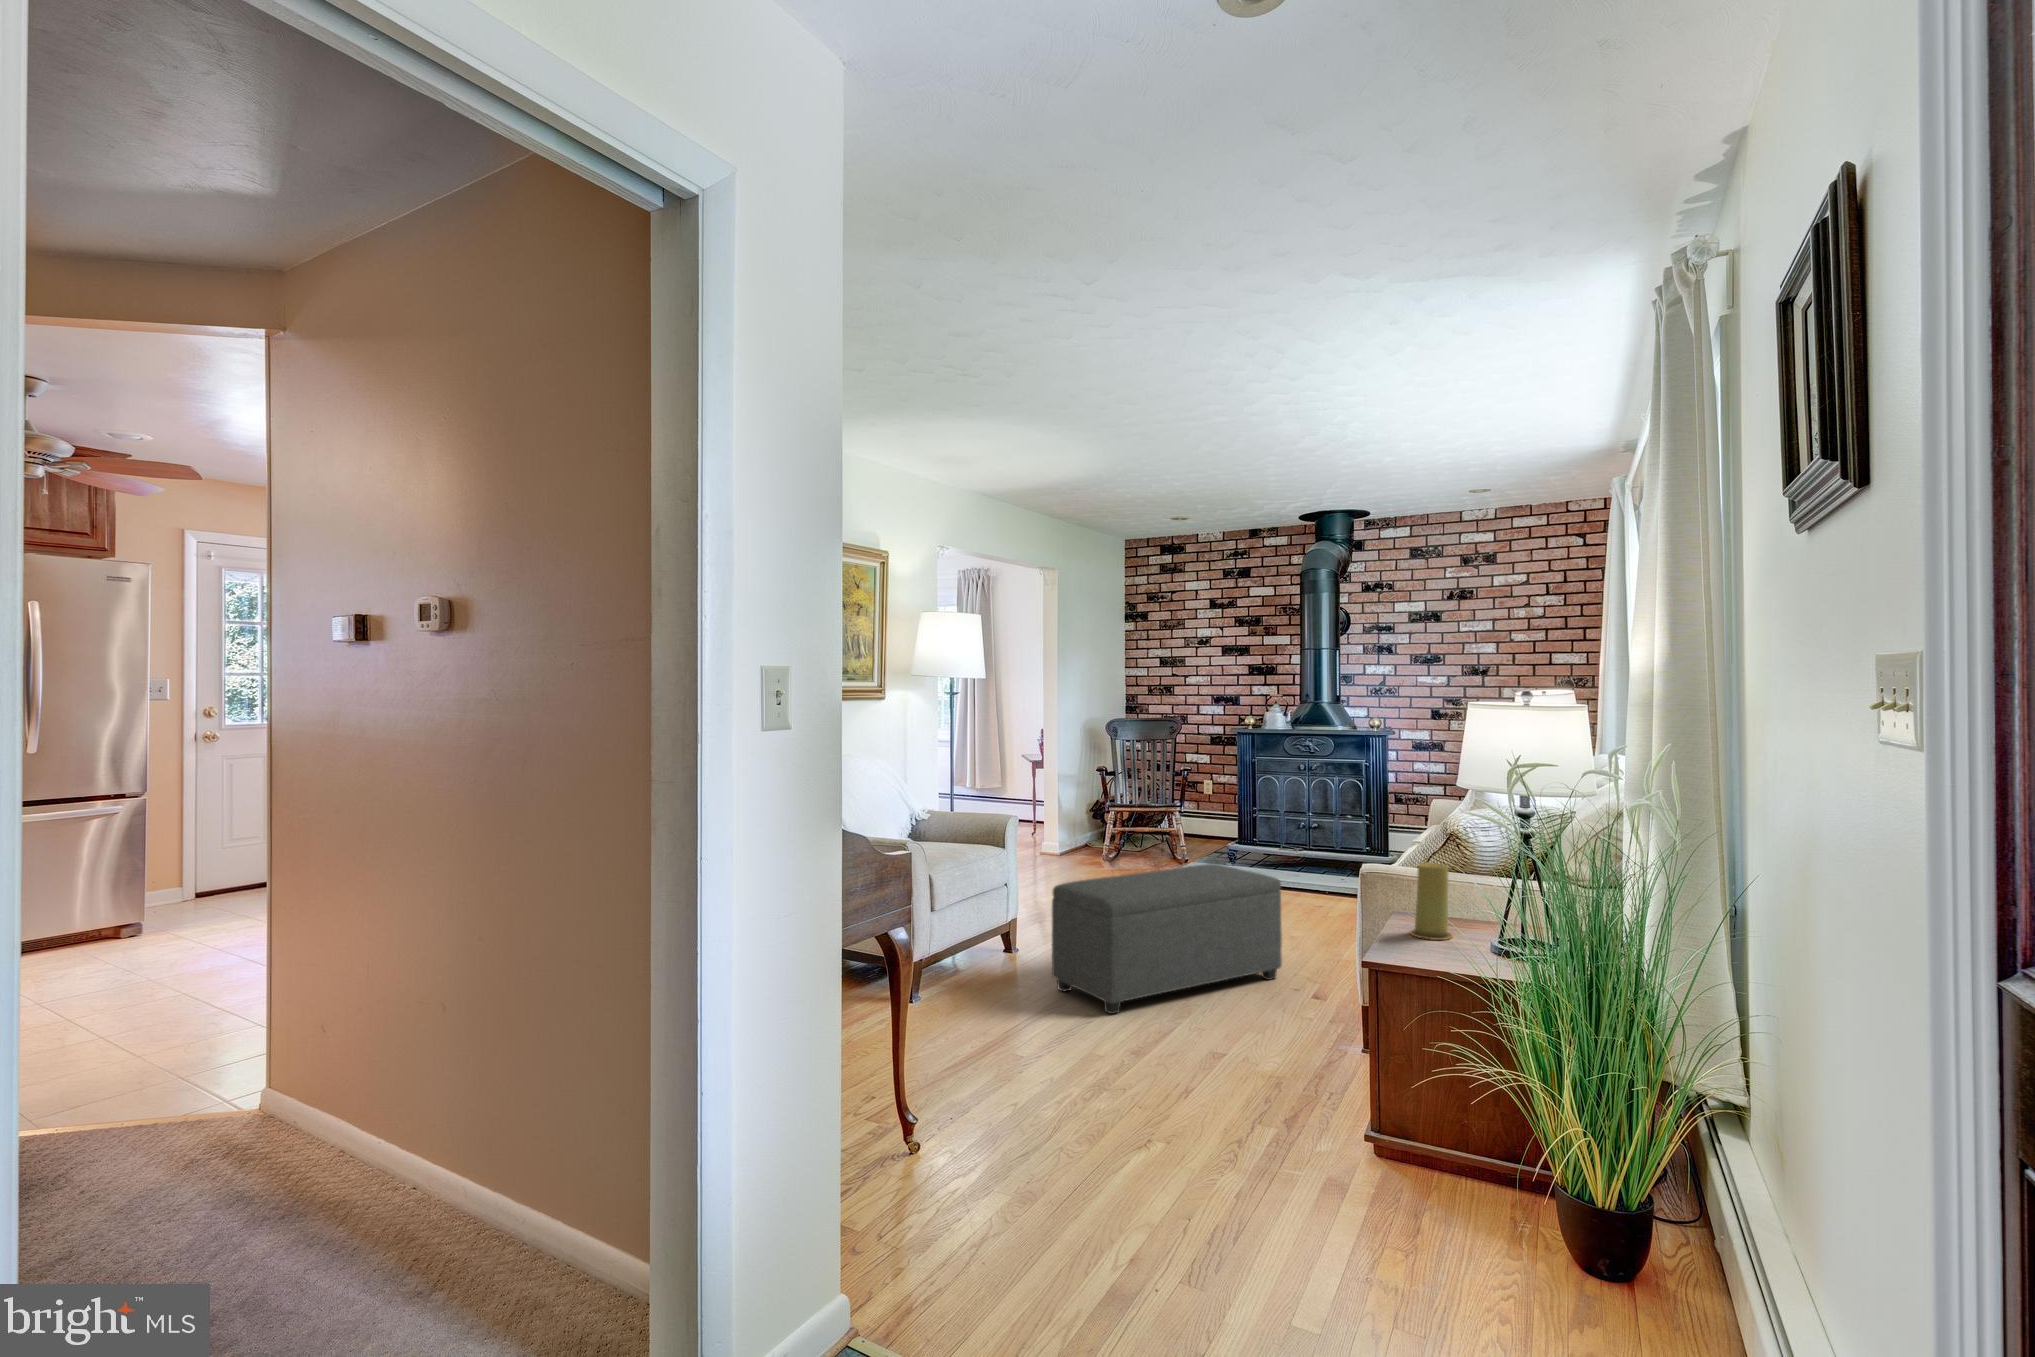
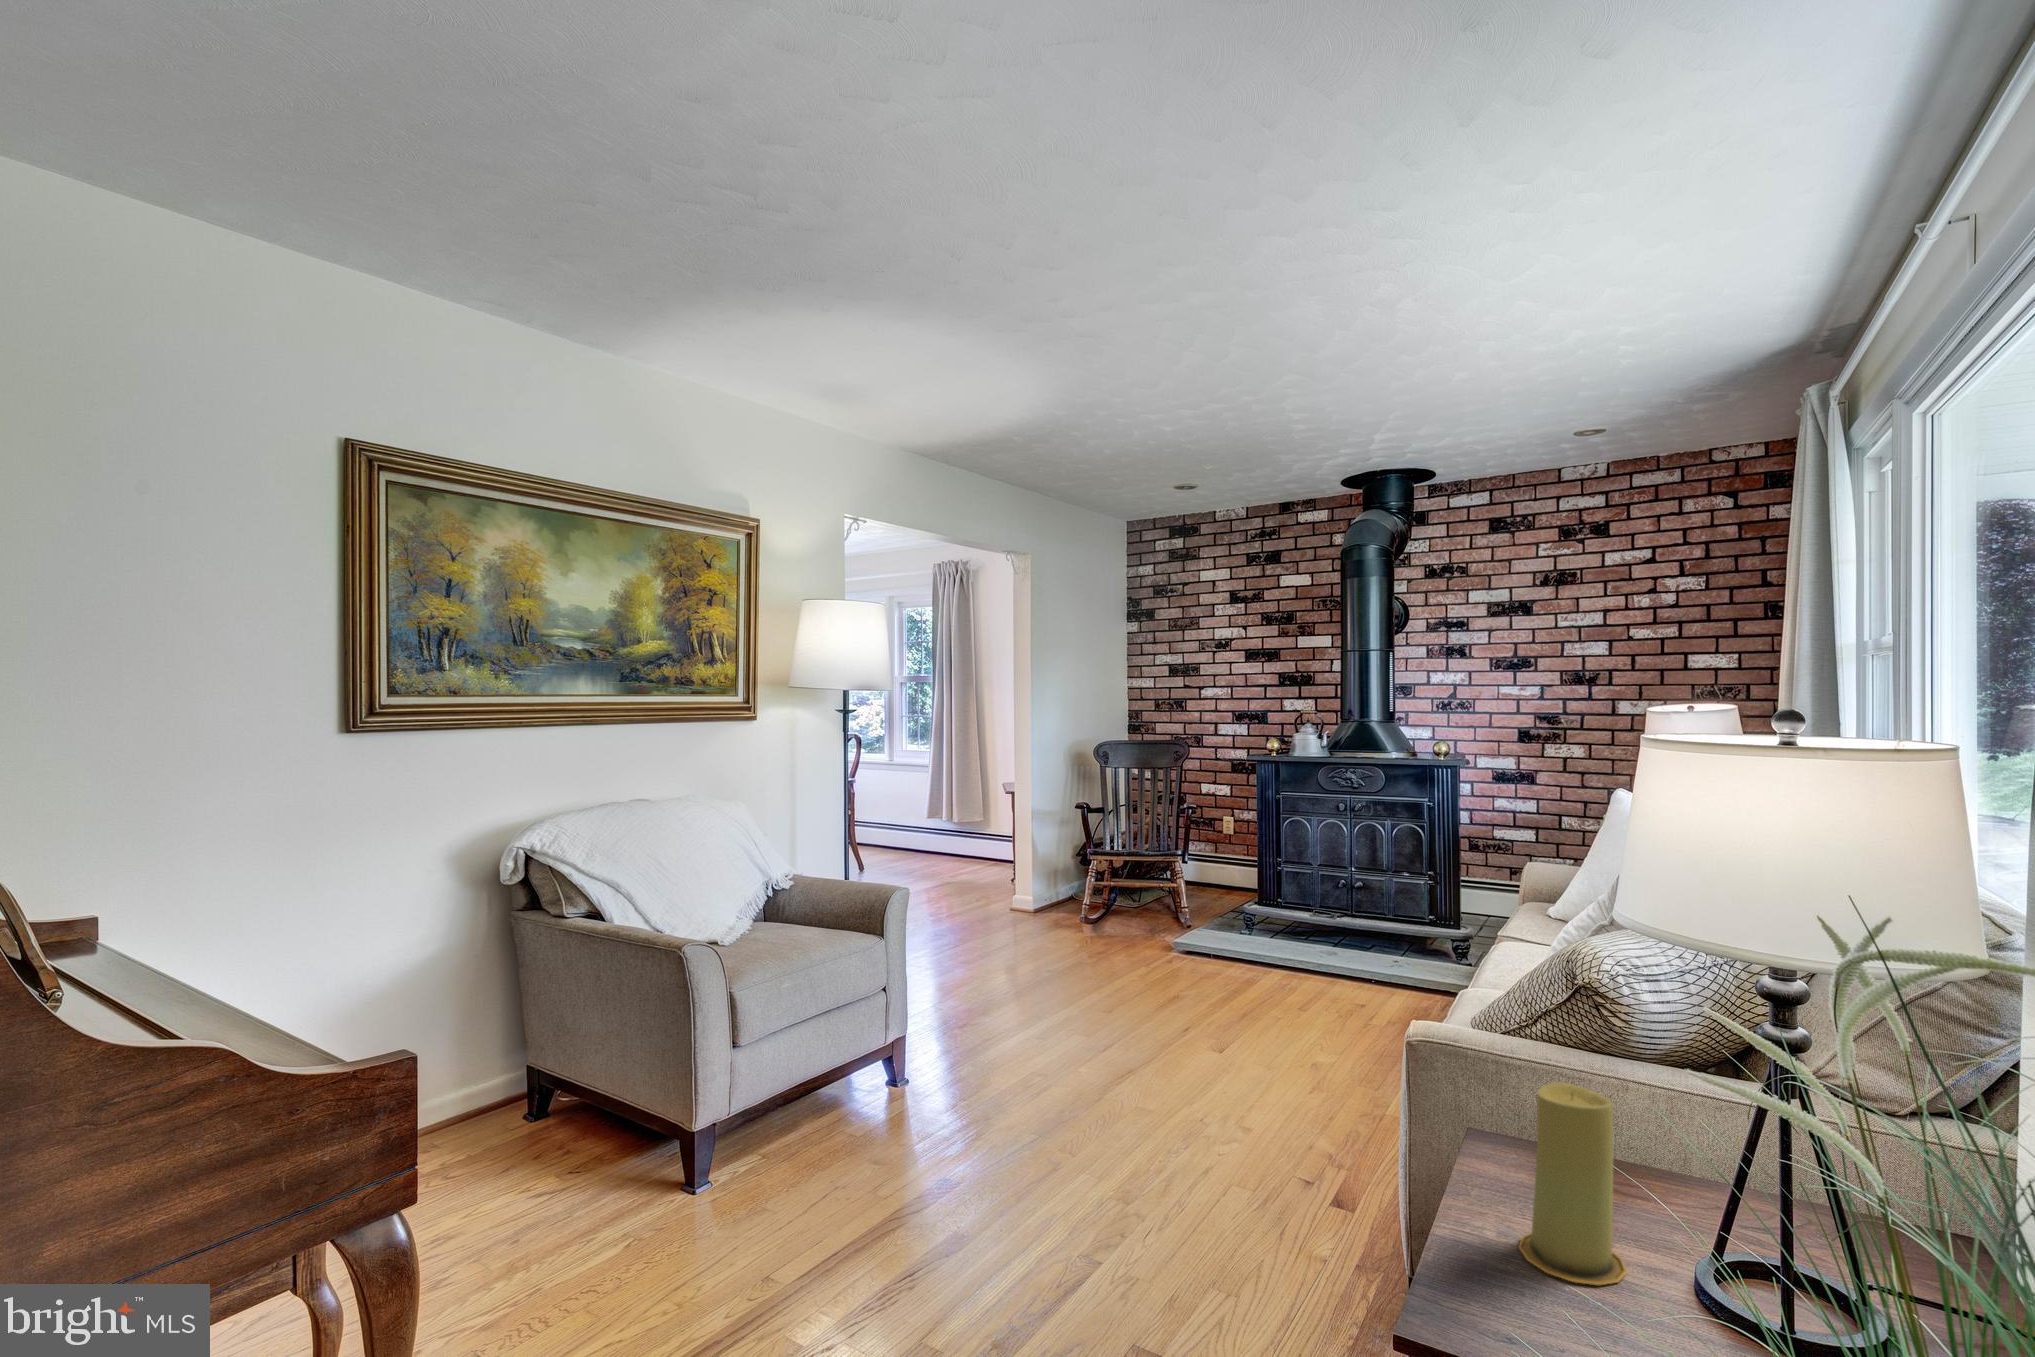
ottoman: present [1052,864,1282,1014] -> none [906,970,1286,1255]

